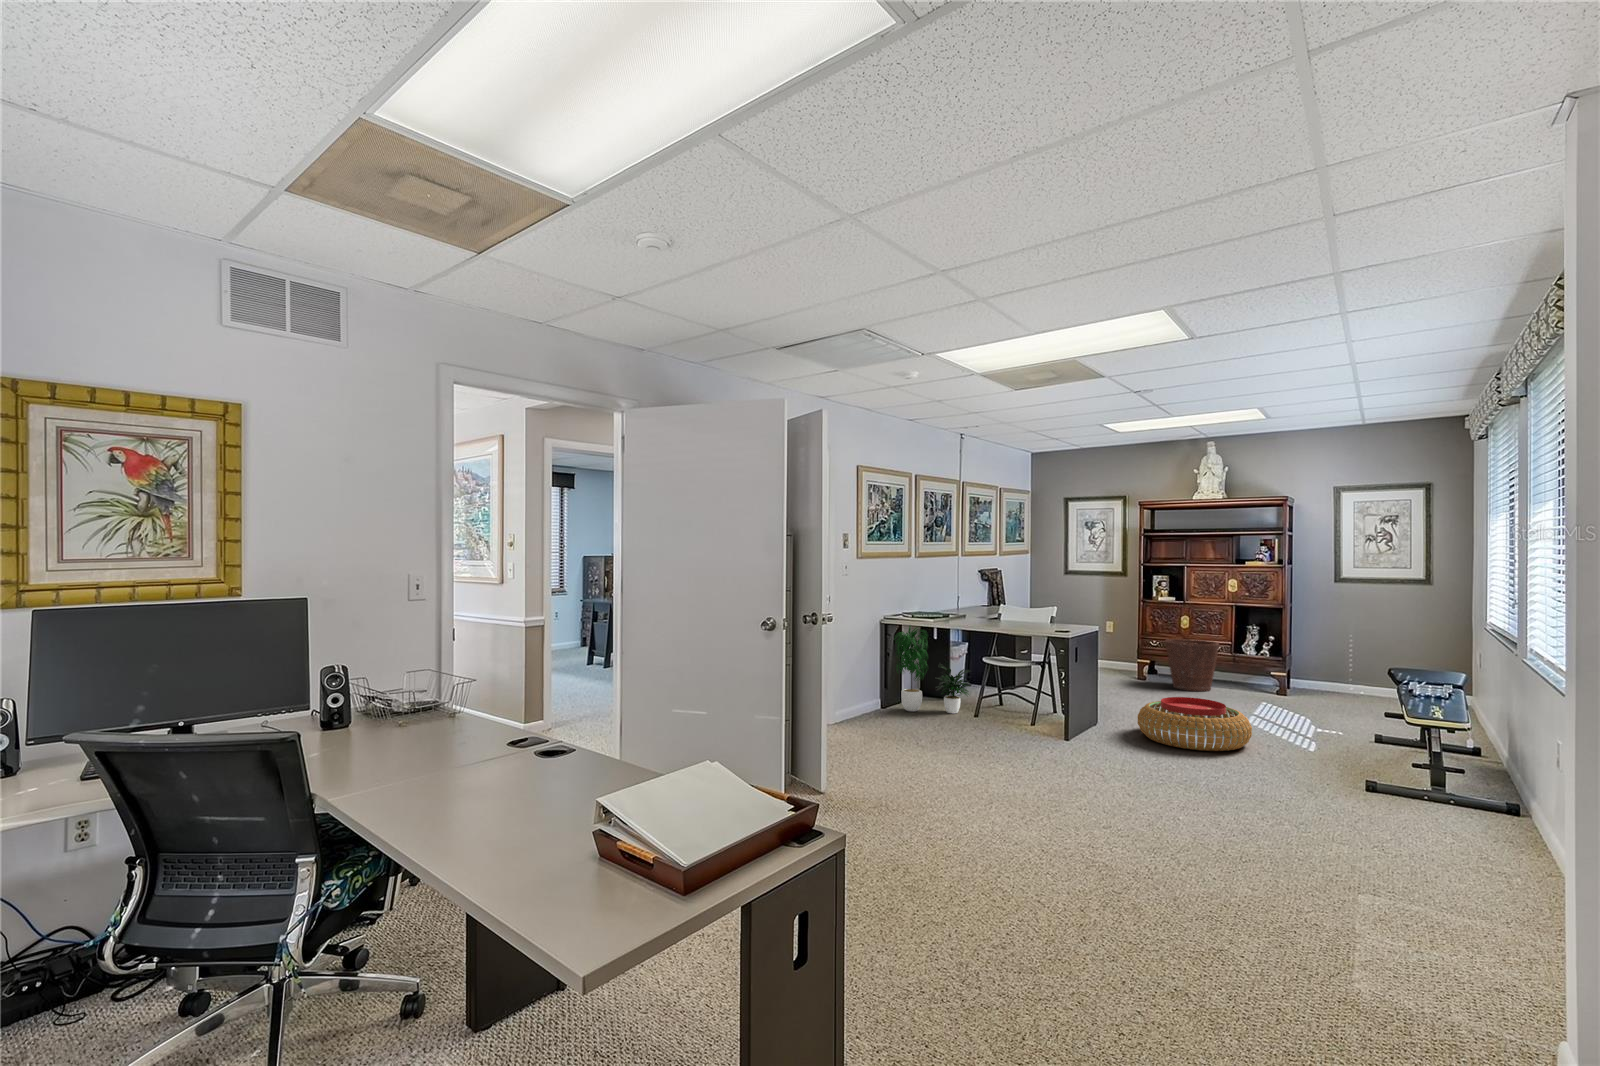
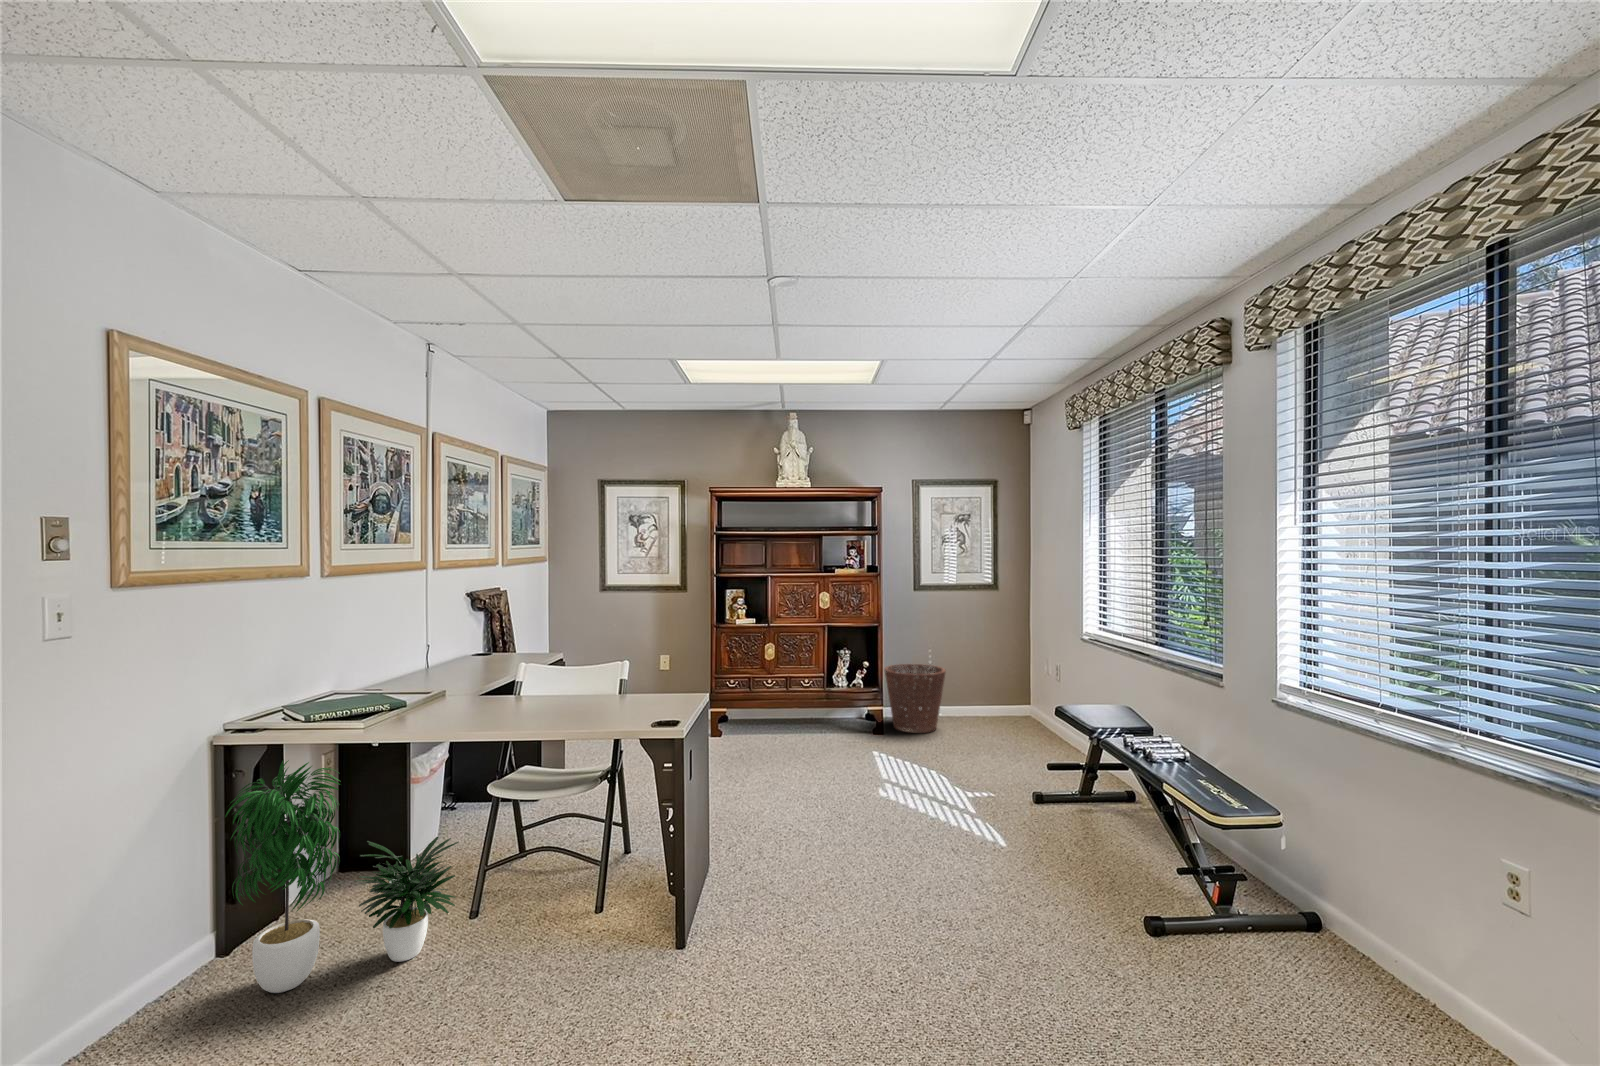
basket: present [1165,639,1219,691] -> present [885,664,946,733]
pouf: present [1138,697,1252,751] -> none [801,812,985,942]

